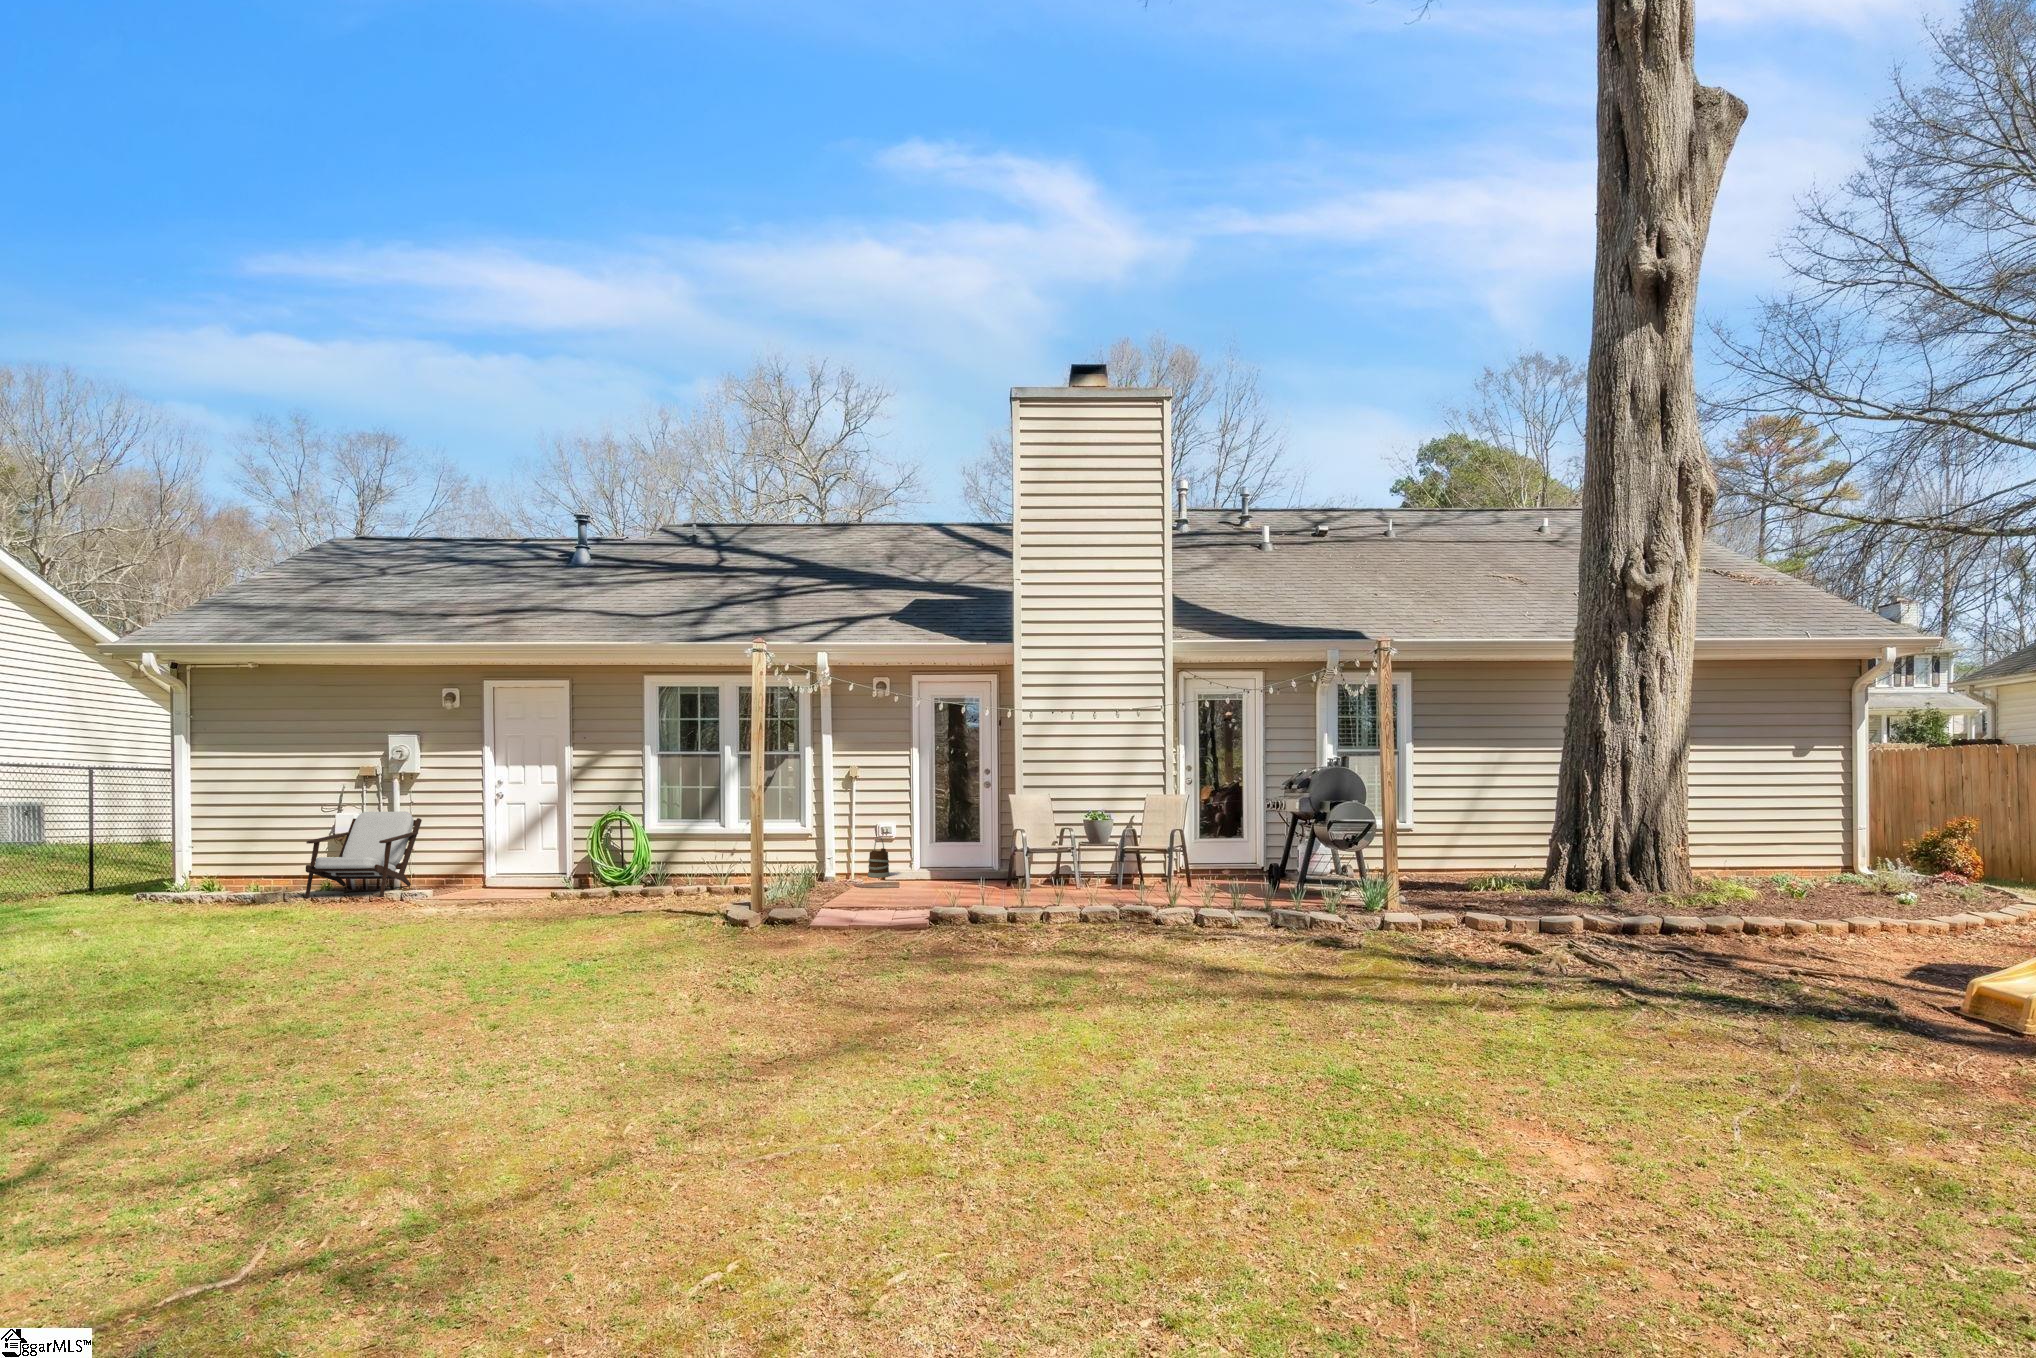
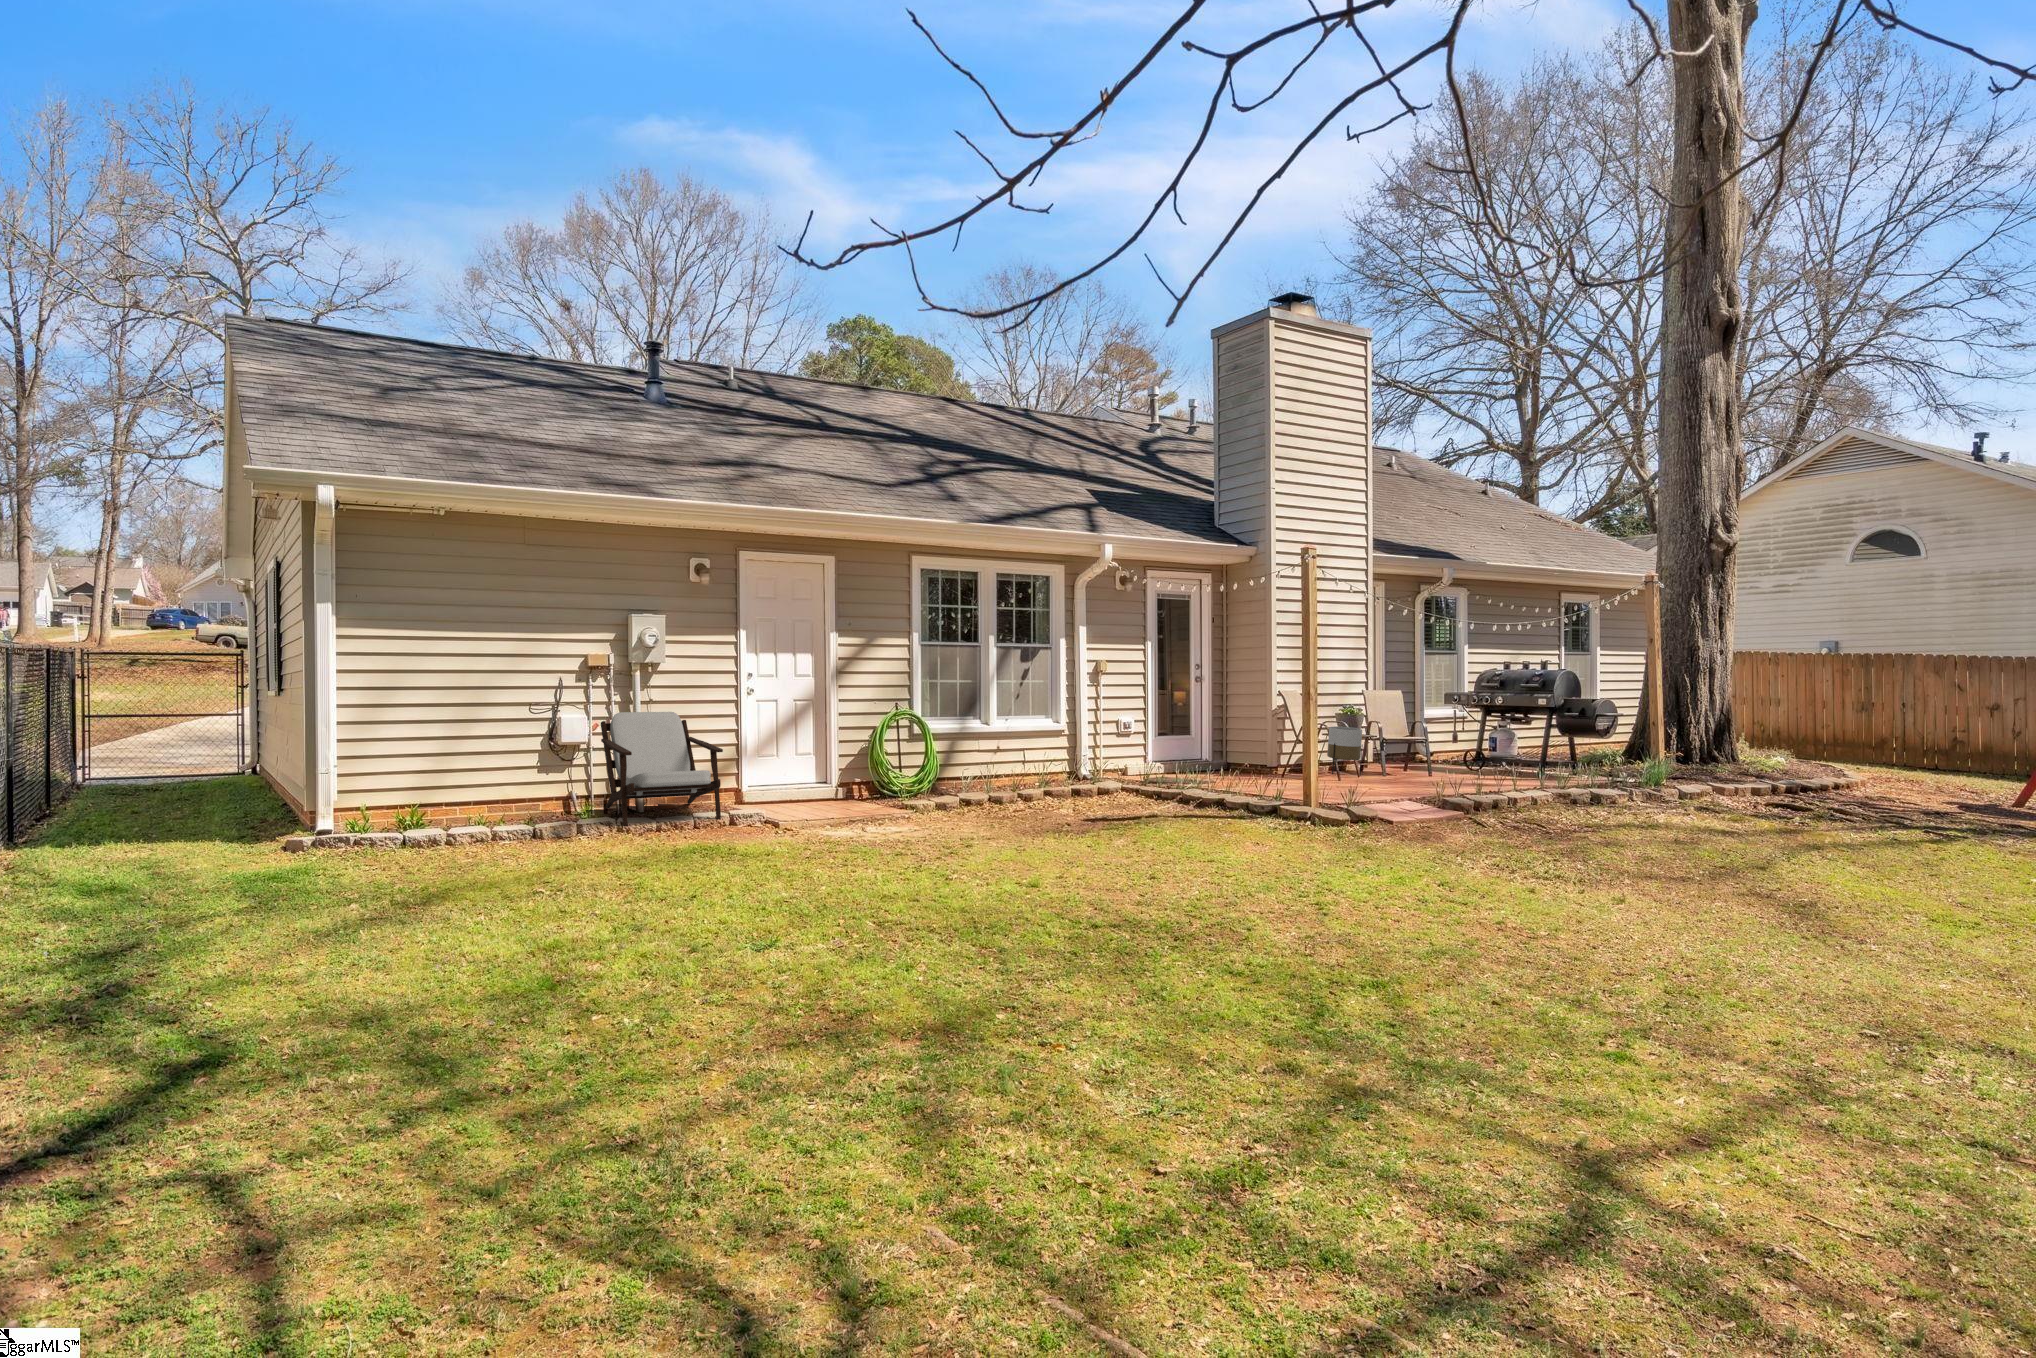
planter: none [1091,834,1128,890] -> present [1327,726,1363,775]
wooden bucket: present [868,837,890,877] -> none [1112,732,1133,772]

